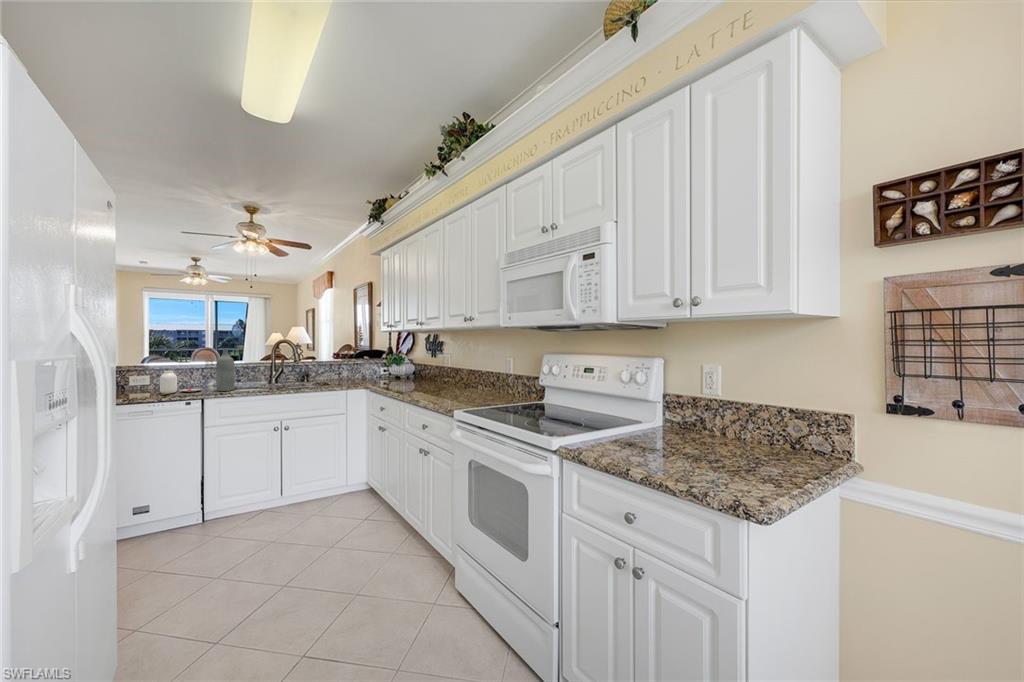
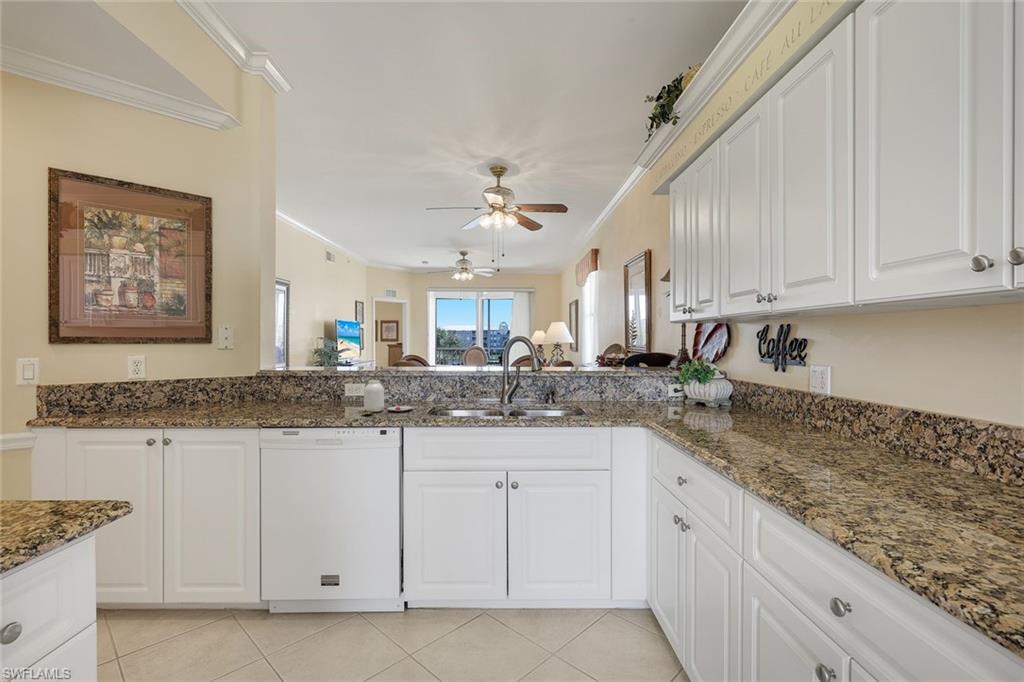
bottle: present [216,349,235,391] -> none [429,350,452,413]

